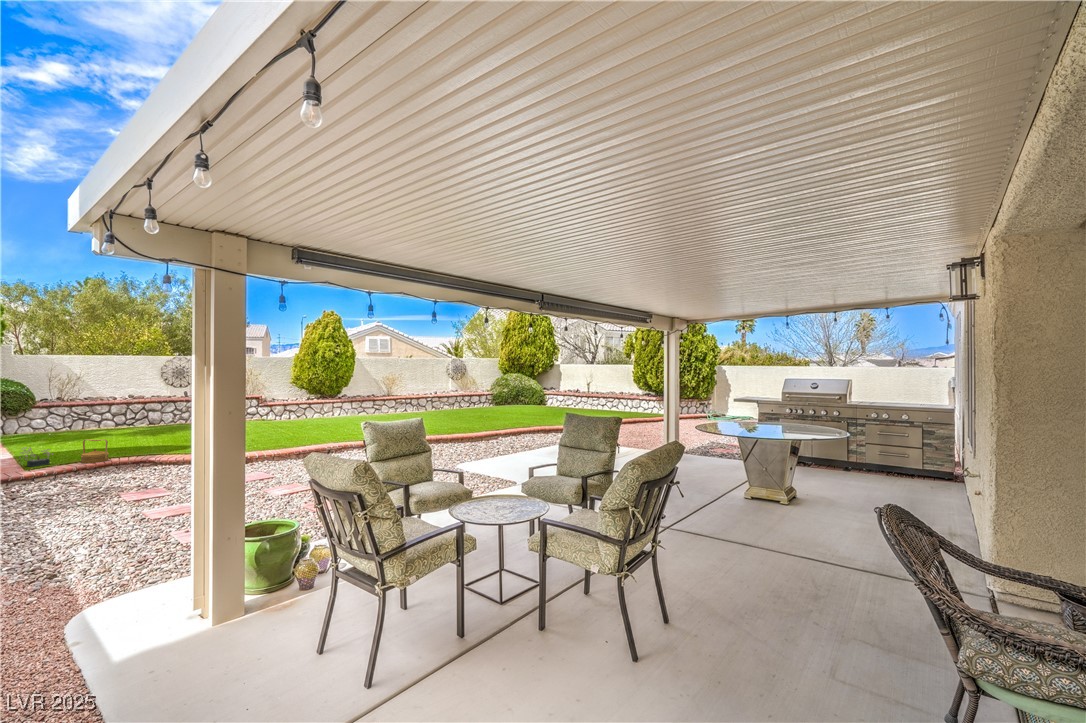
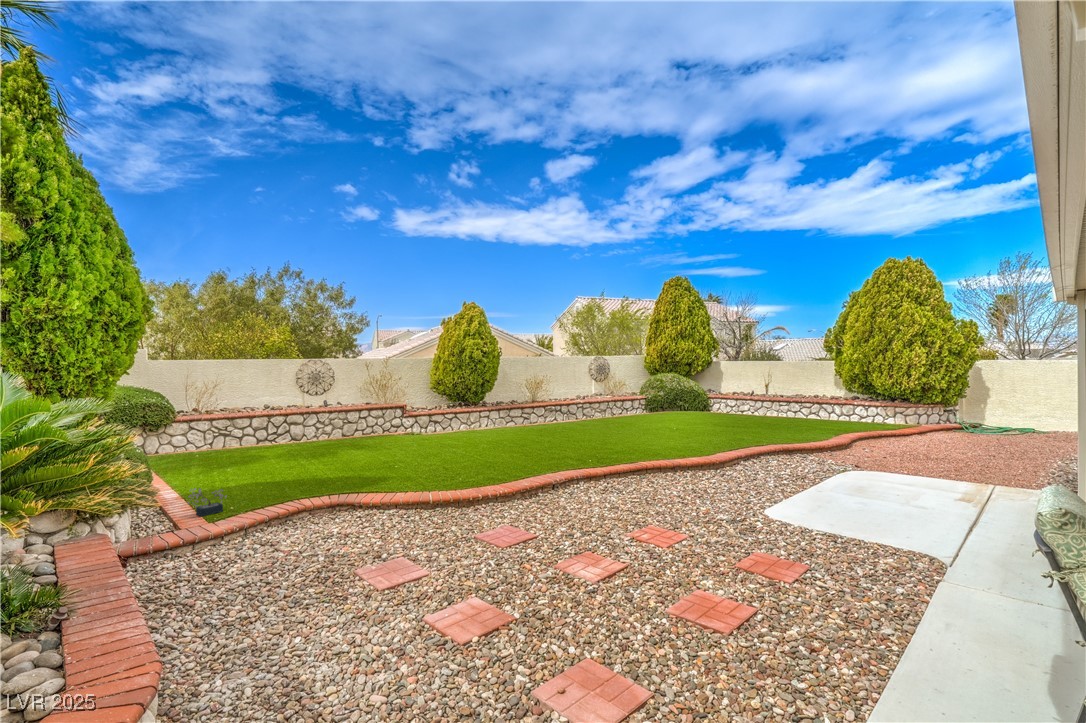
basket: present [81,439,109,463] -> none [261,475,293,511]

